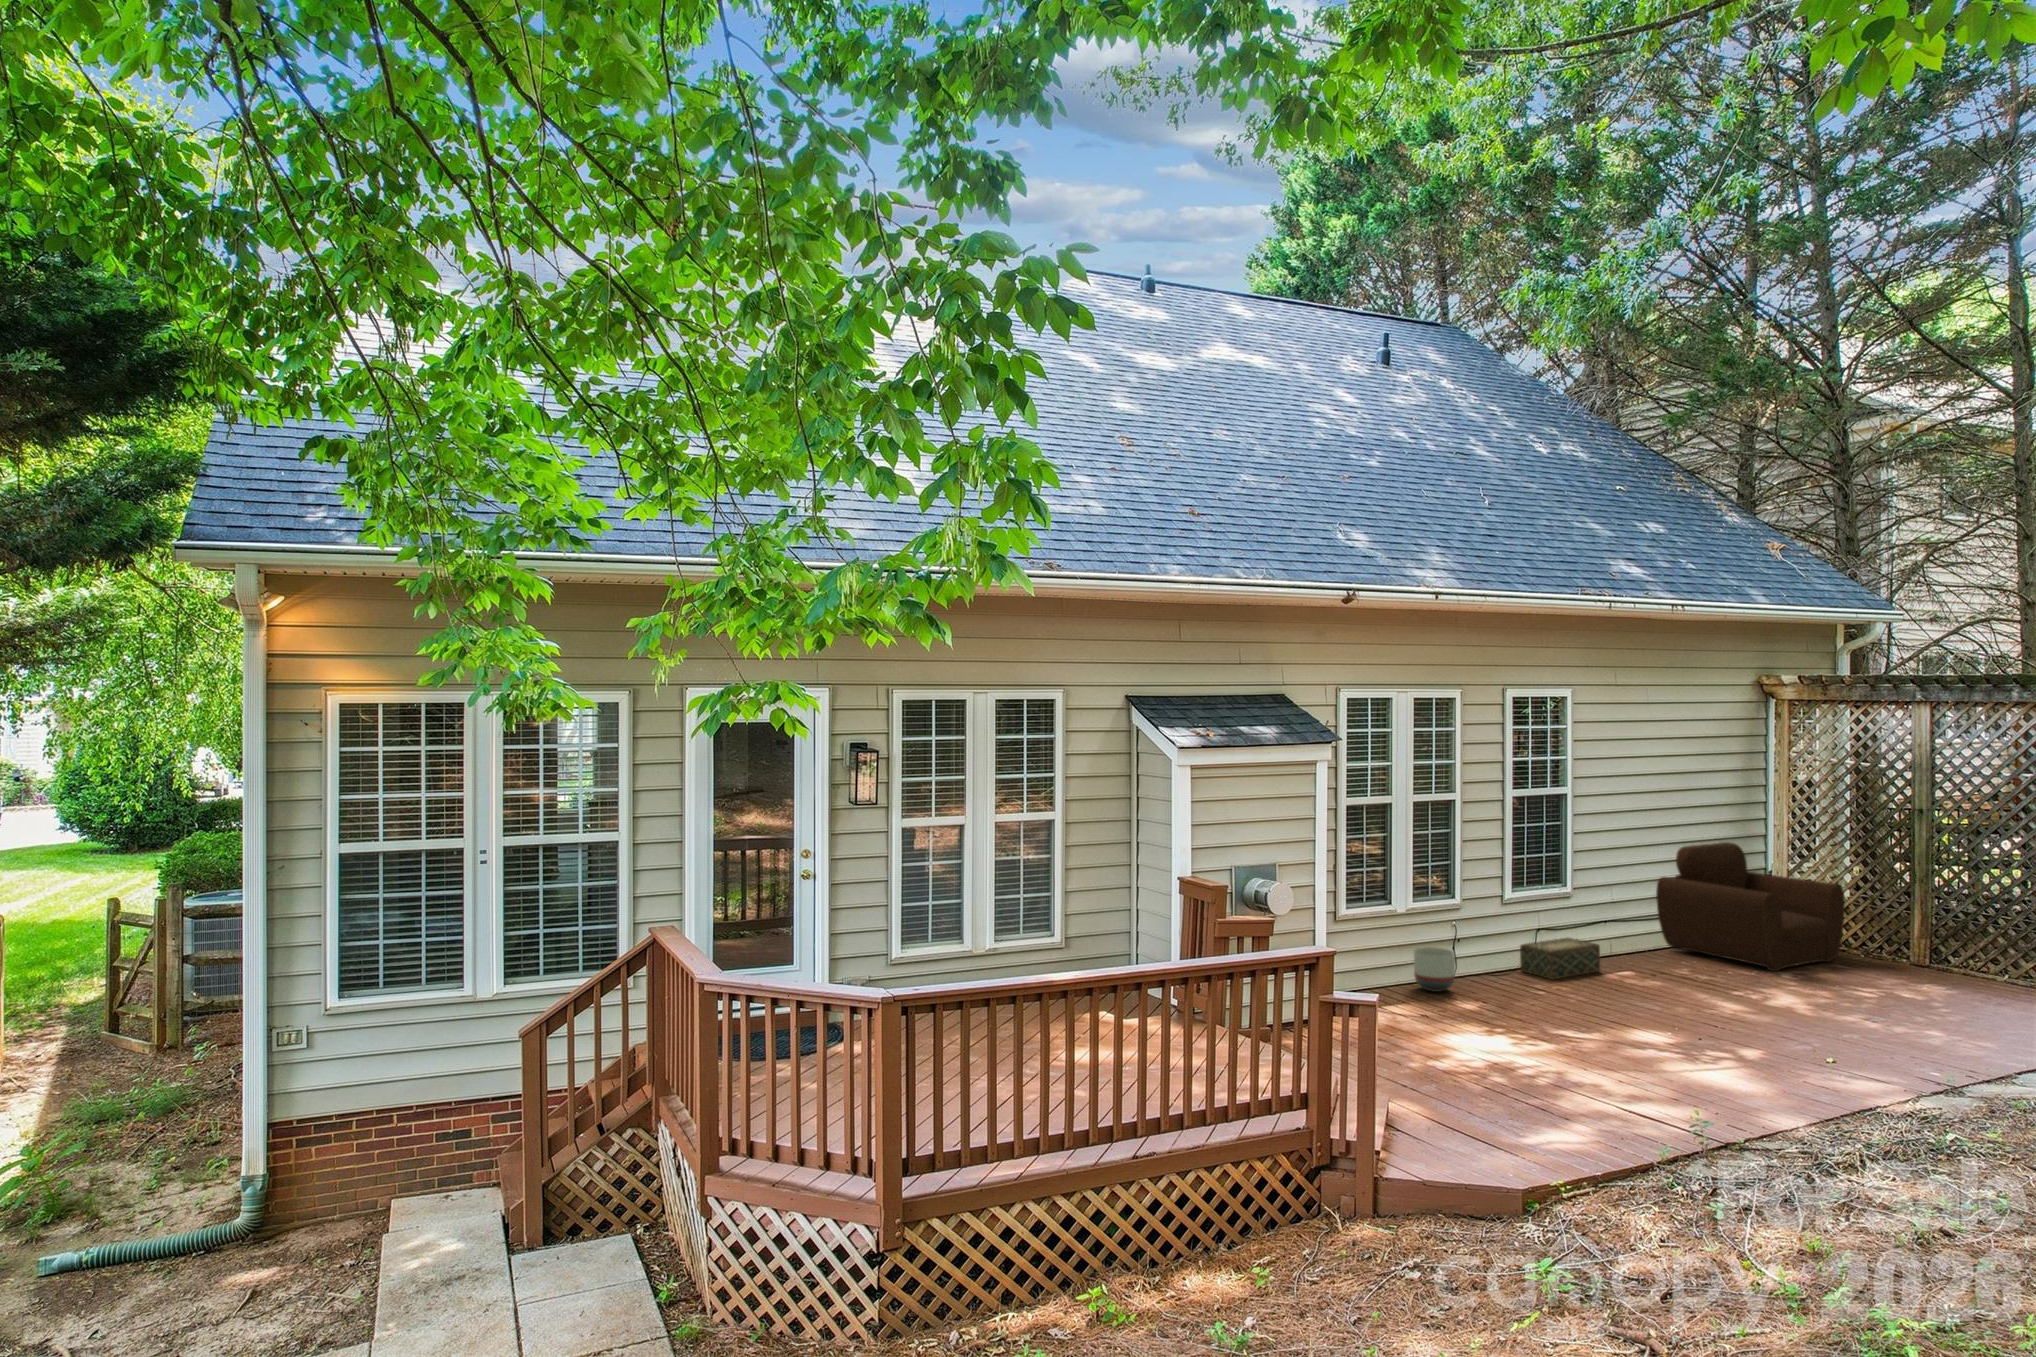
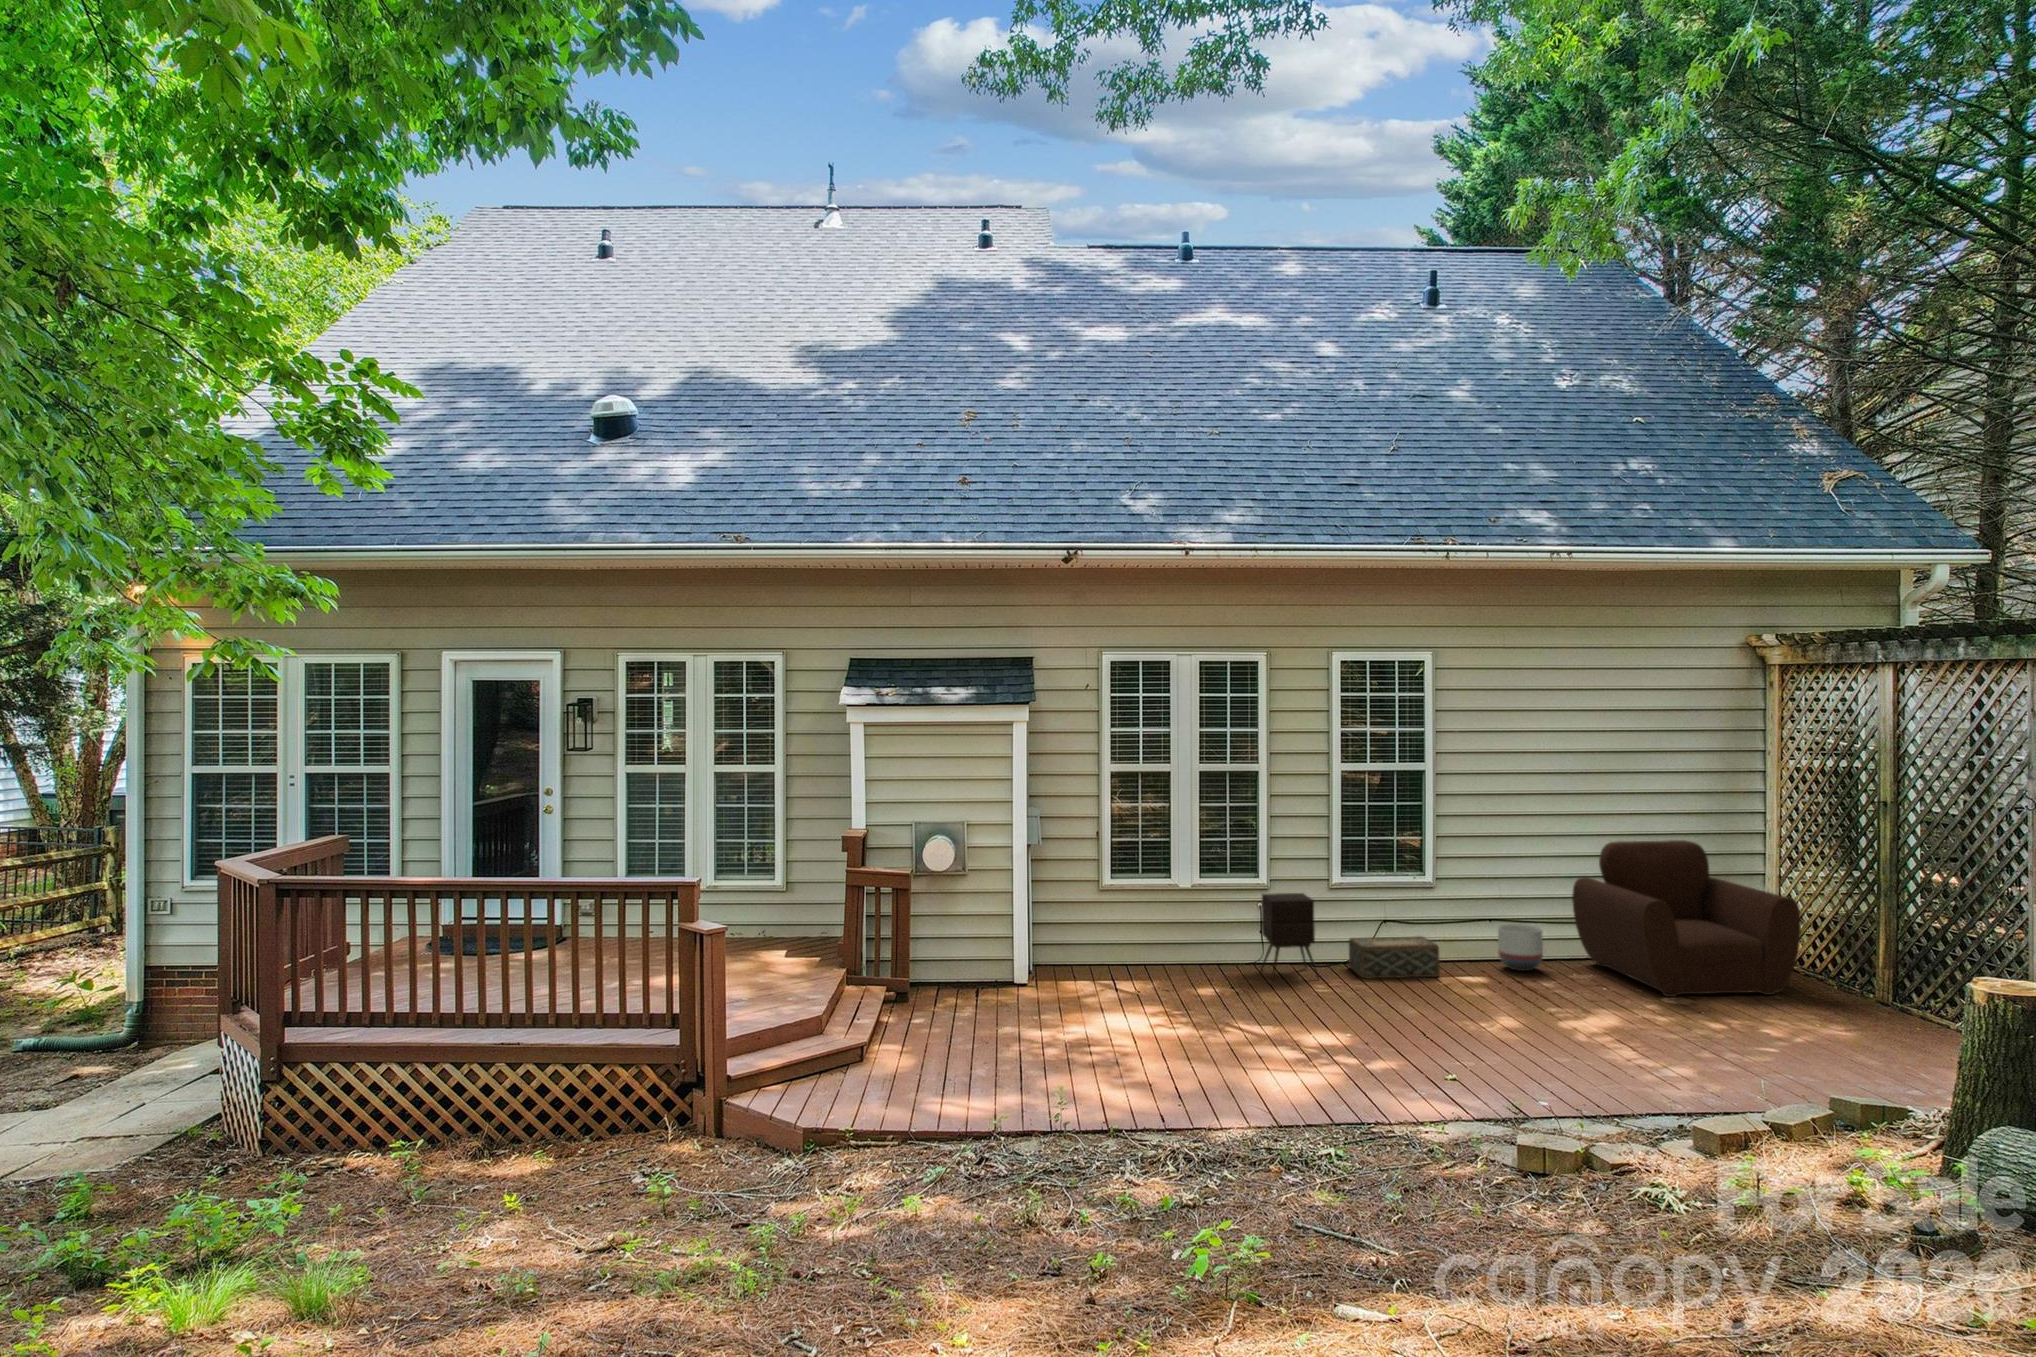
side table: none [1461,907,1526,990] -> present [1262,893,1319,979]
planter: present [1414,947,1455,992] -> present [1498,924,1543,971]

